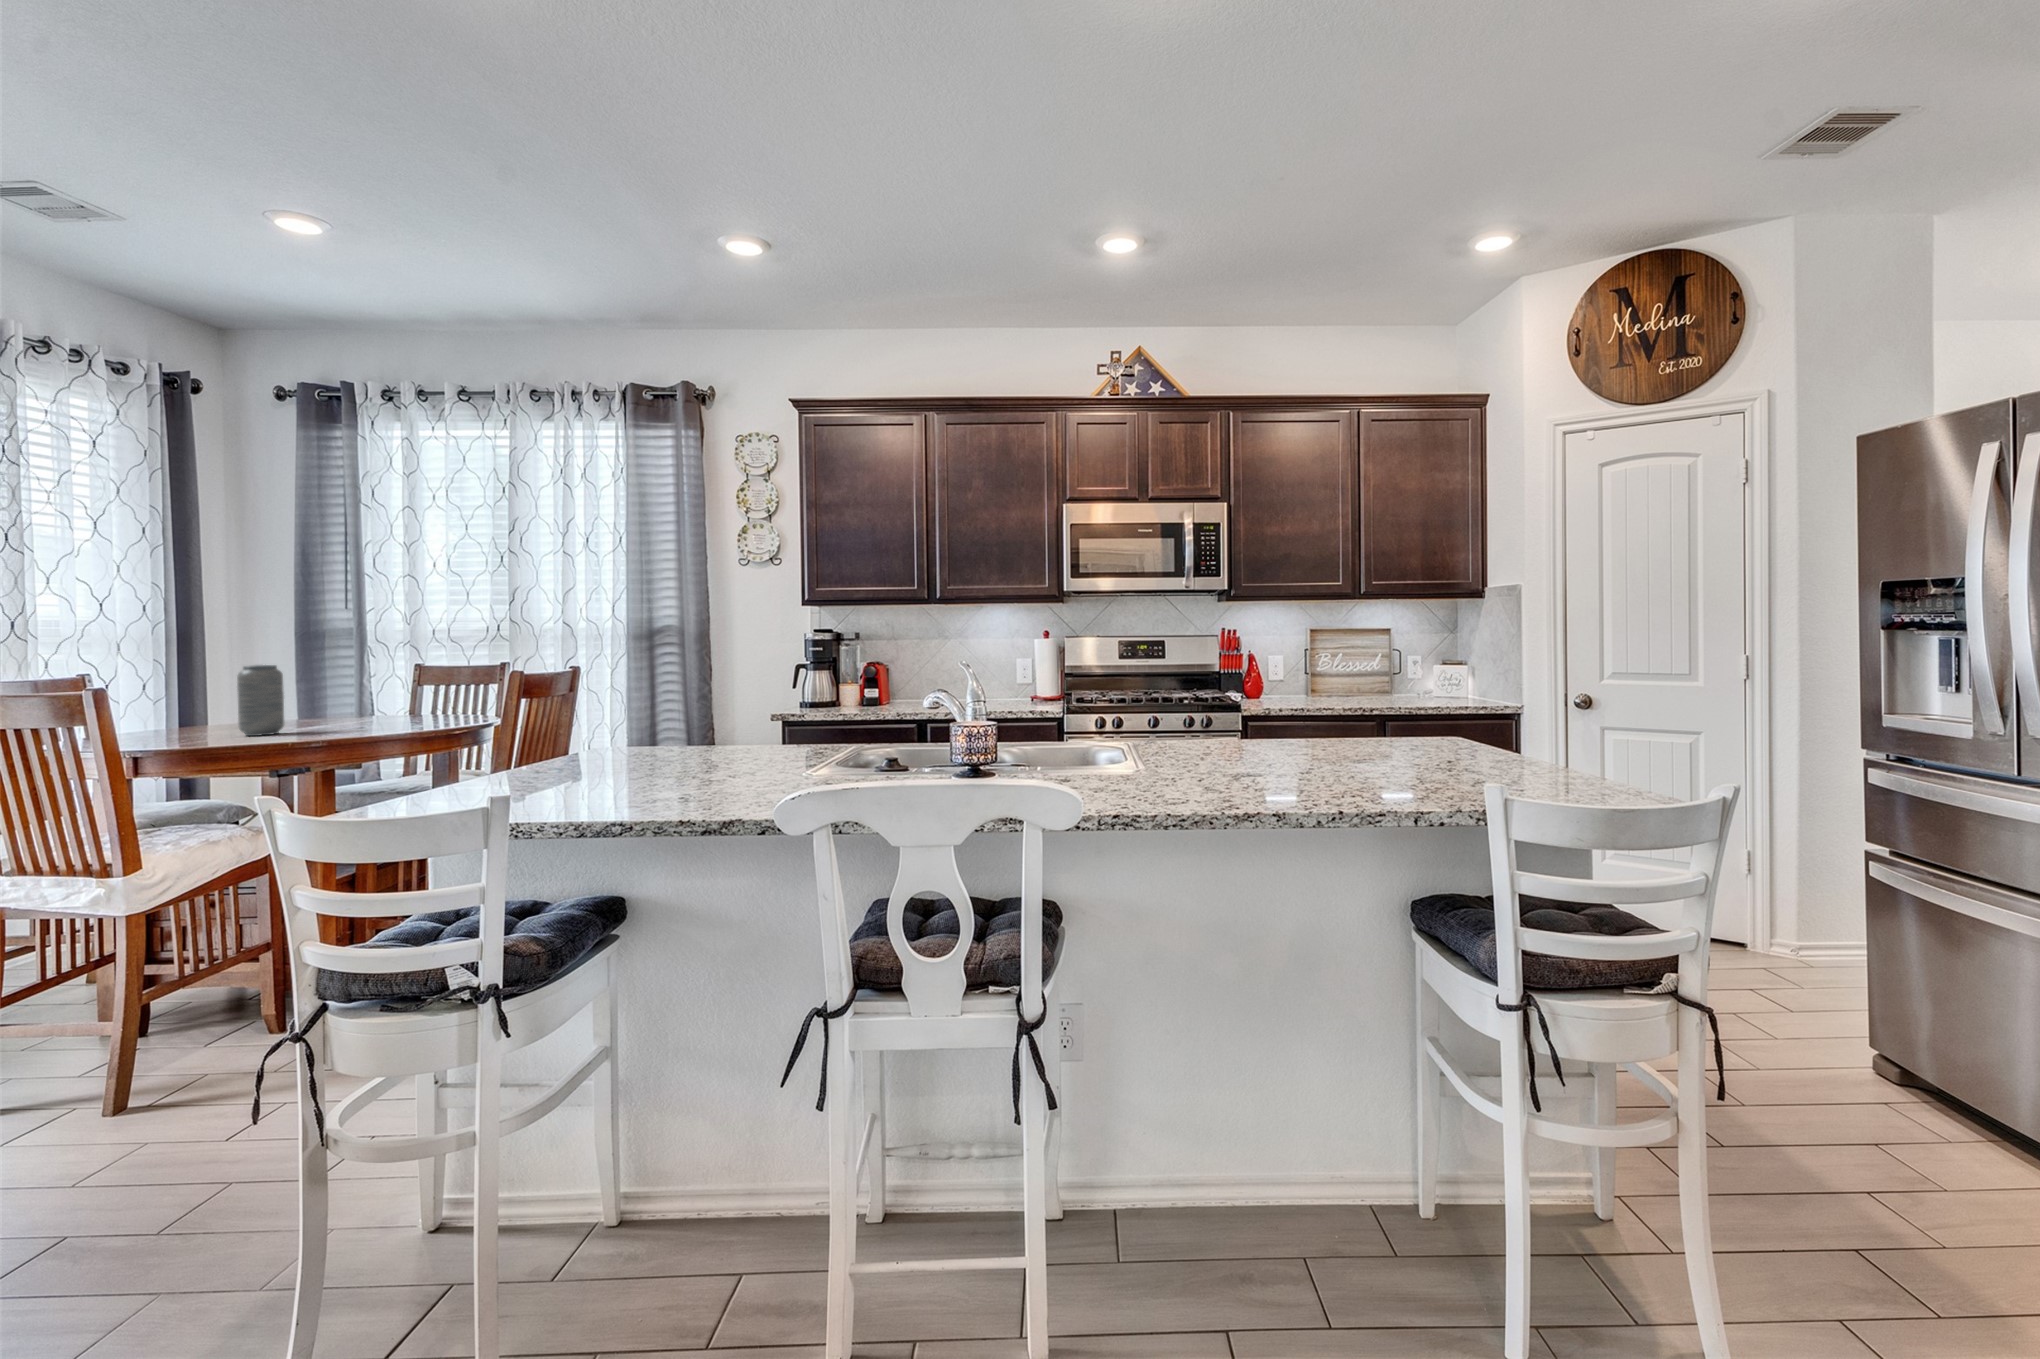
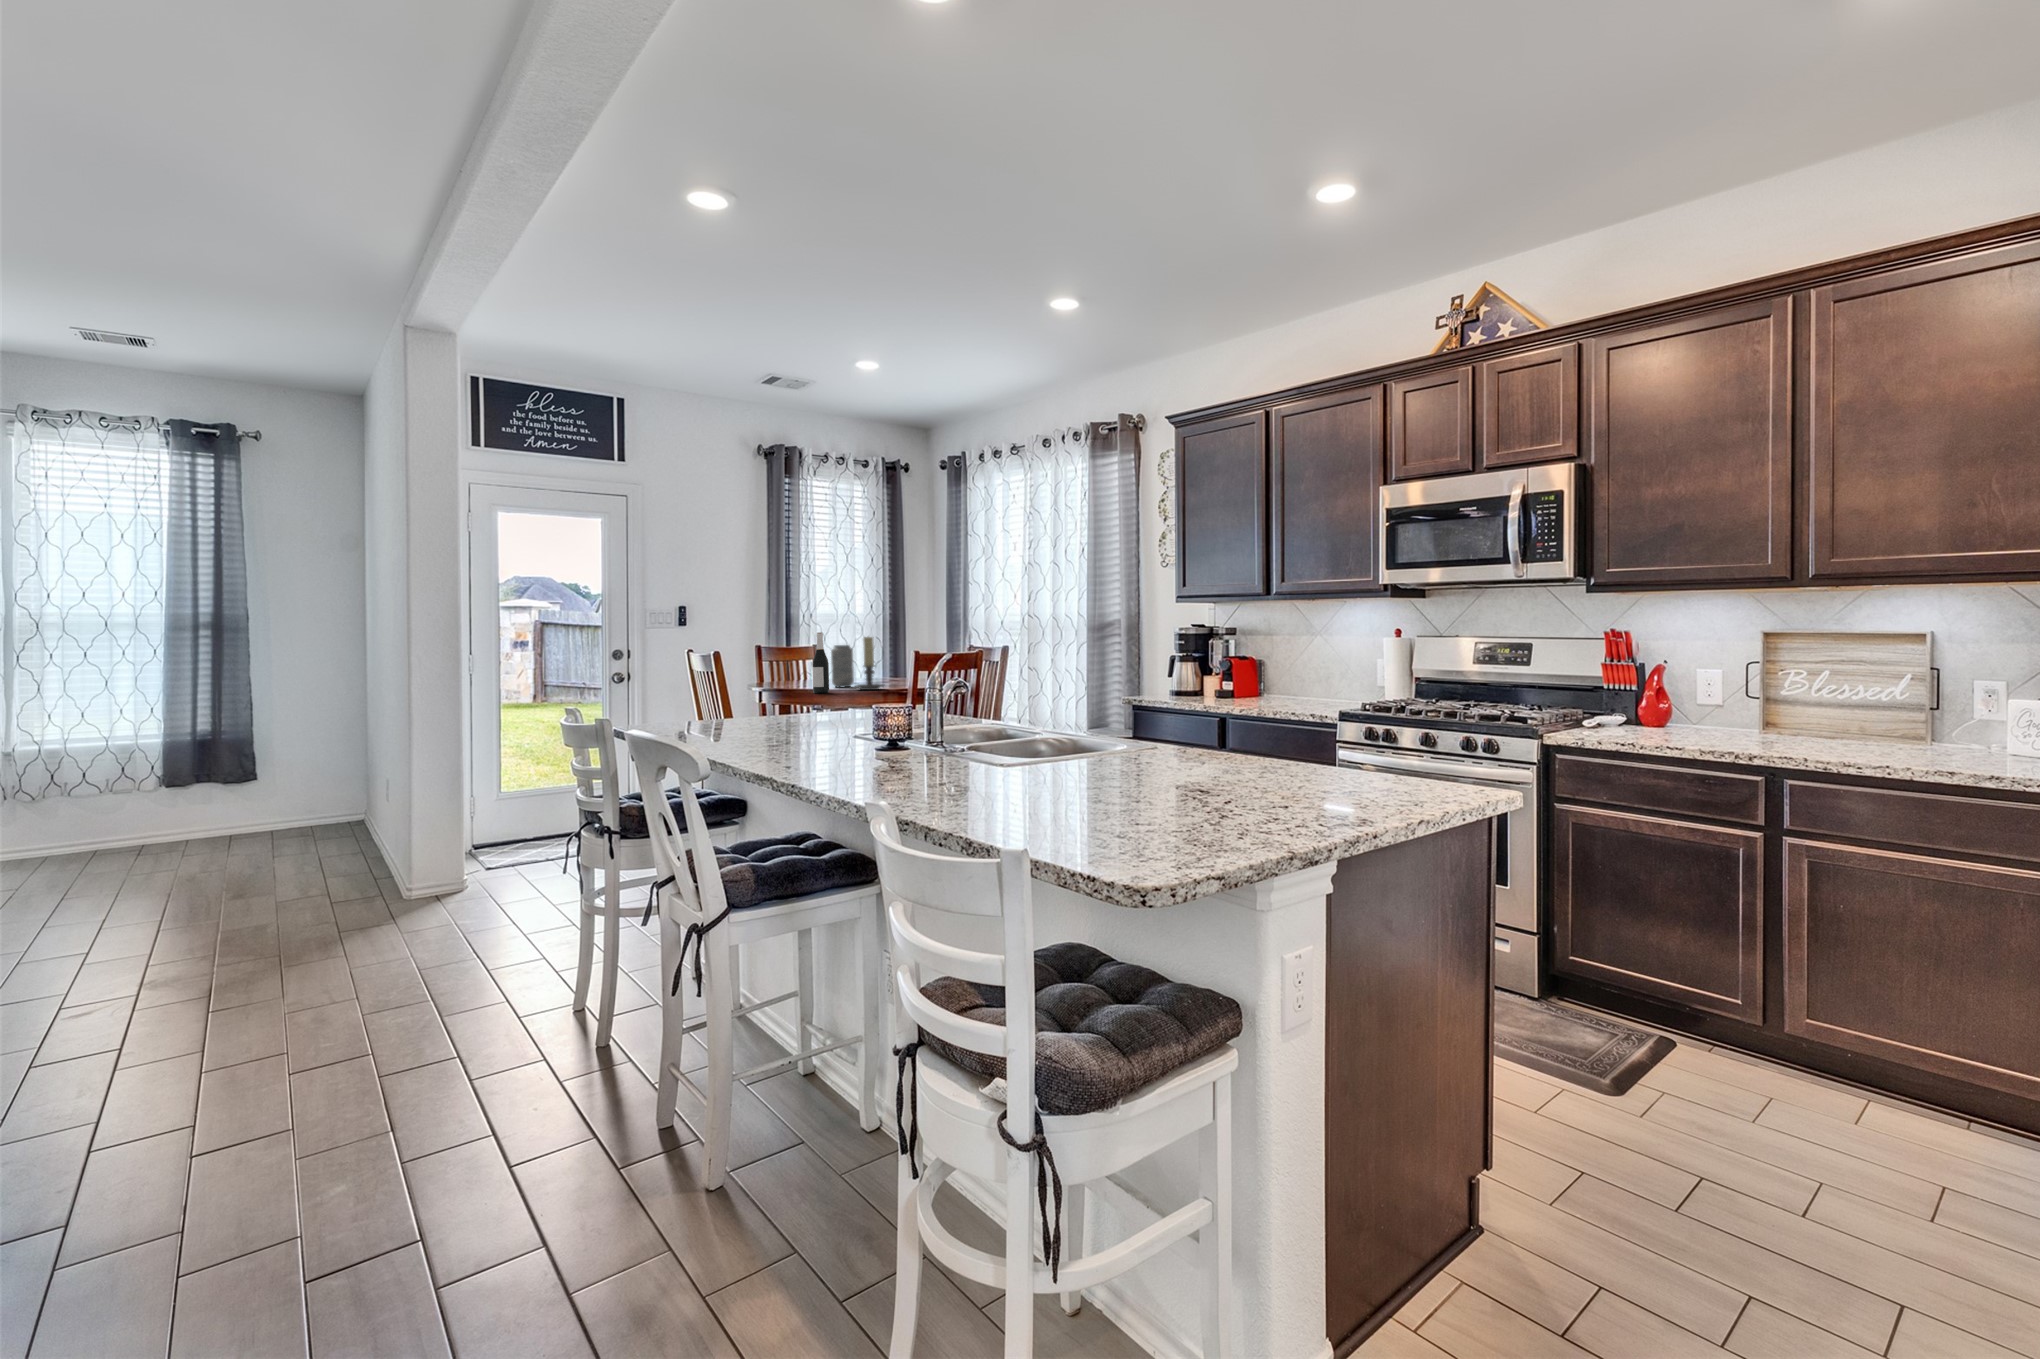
wine bottle: none [287,642,320,742] -> present [812,632,829,693]
candle holder: none [336,648,392,733] -> present [855,637,884,690]

